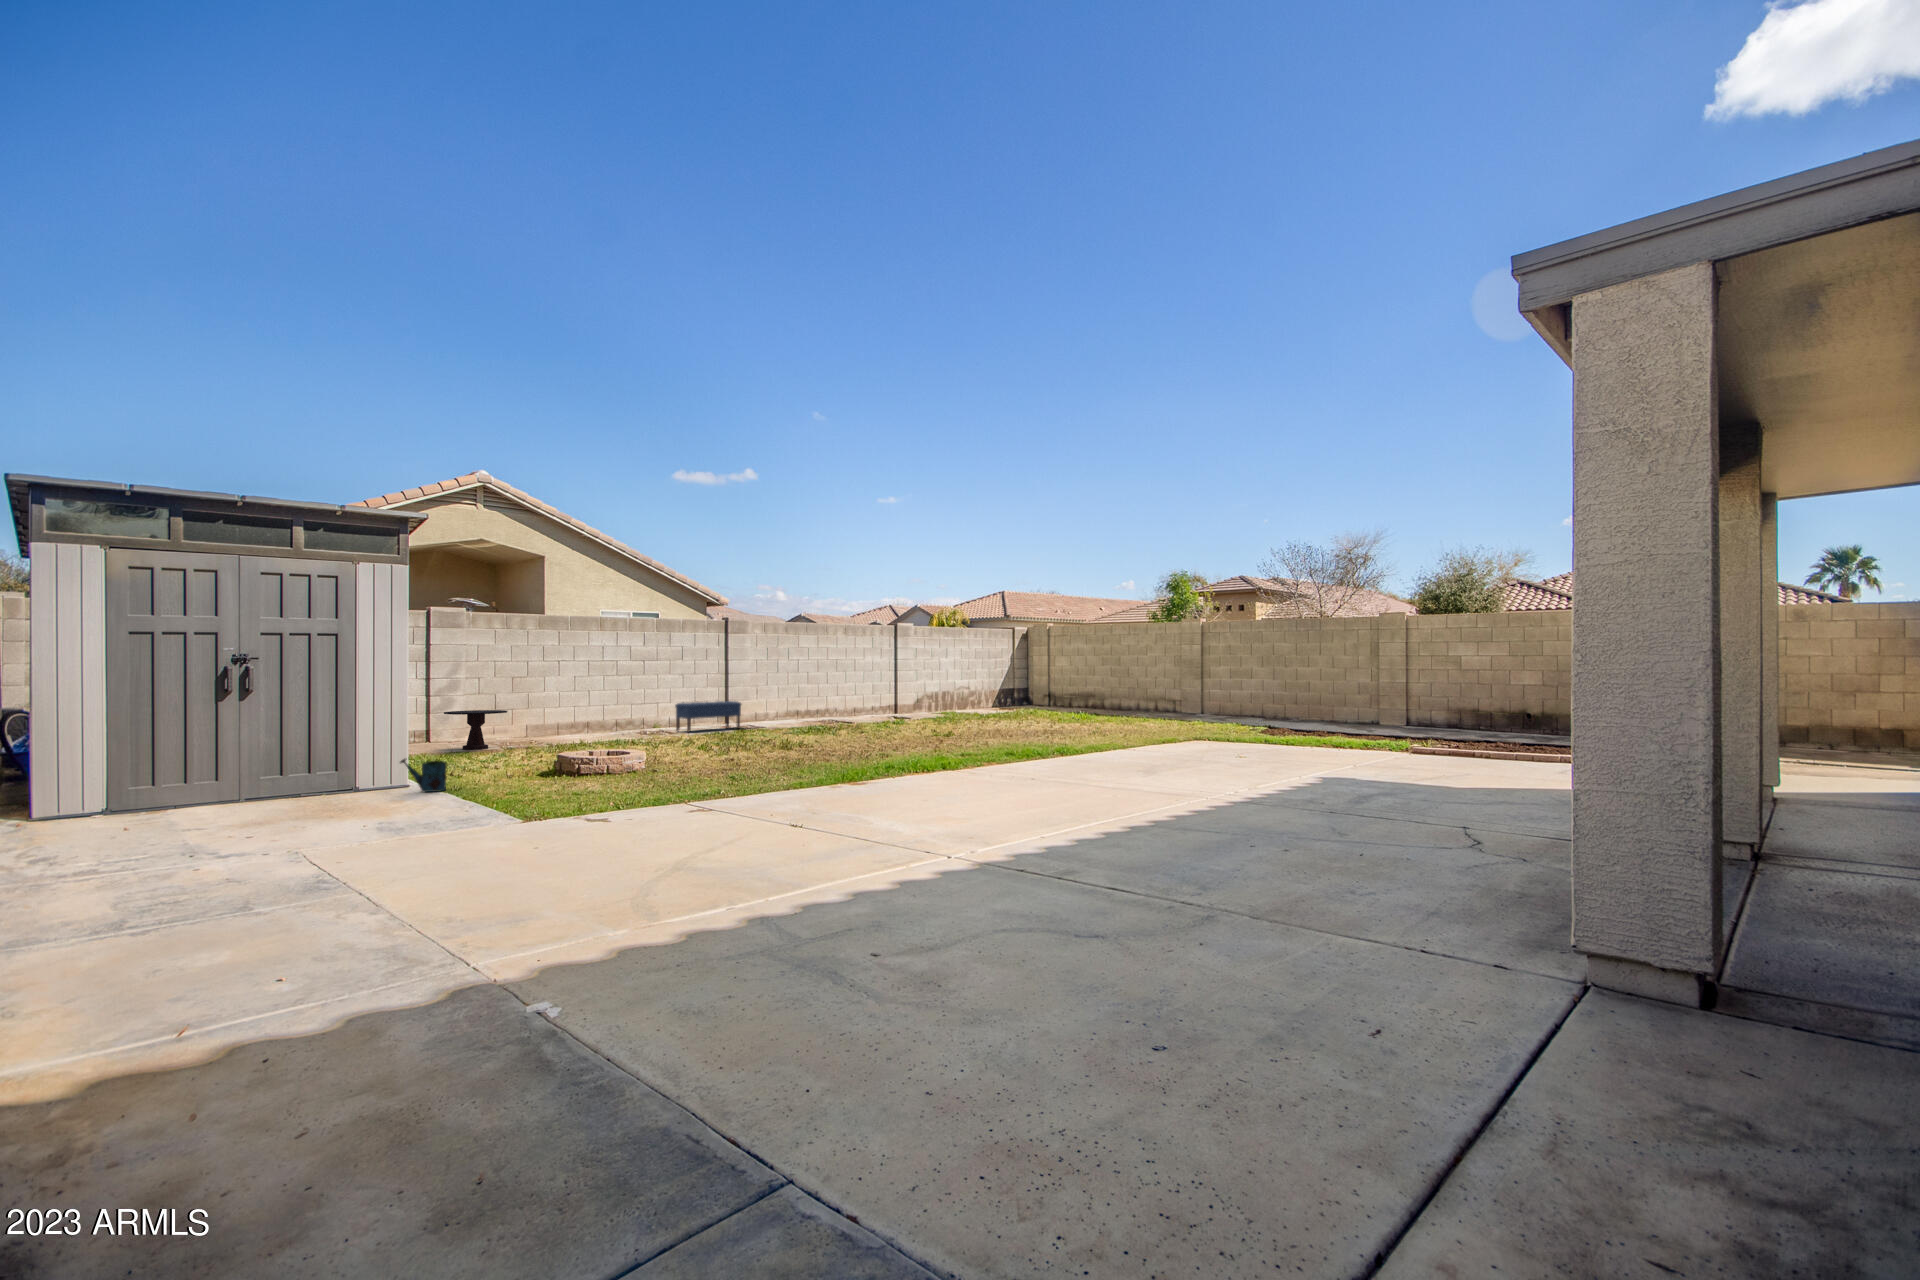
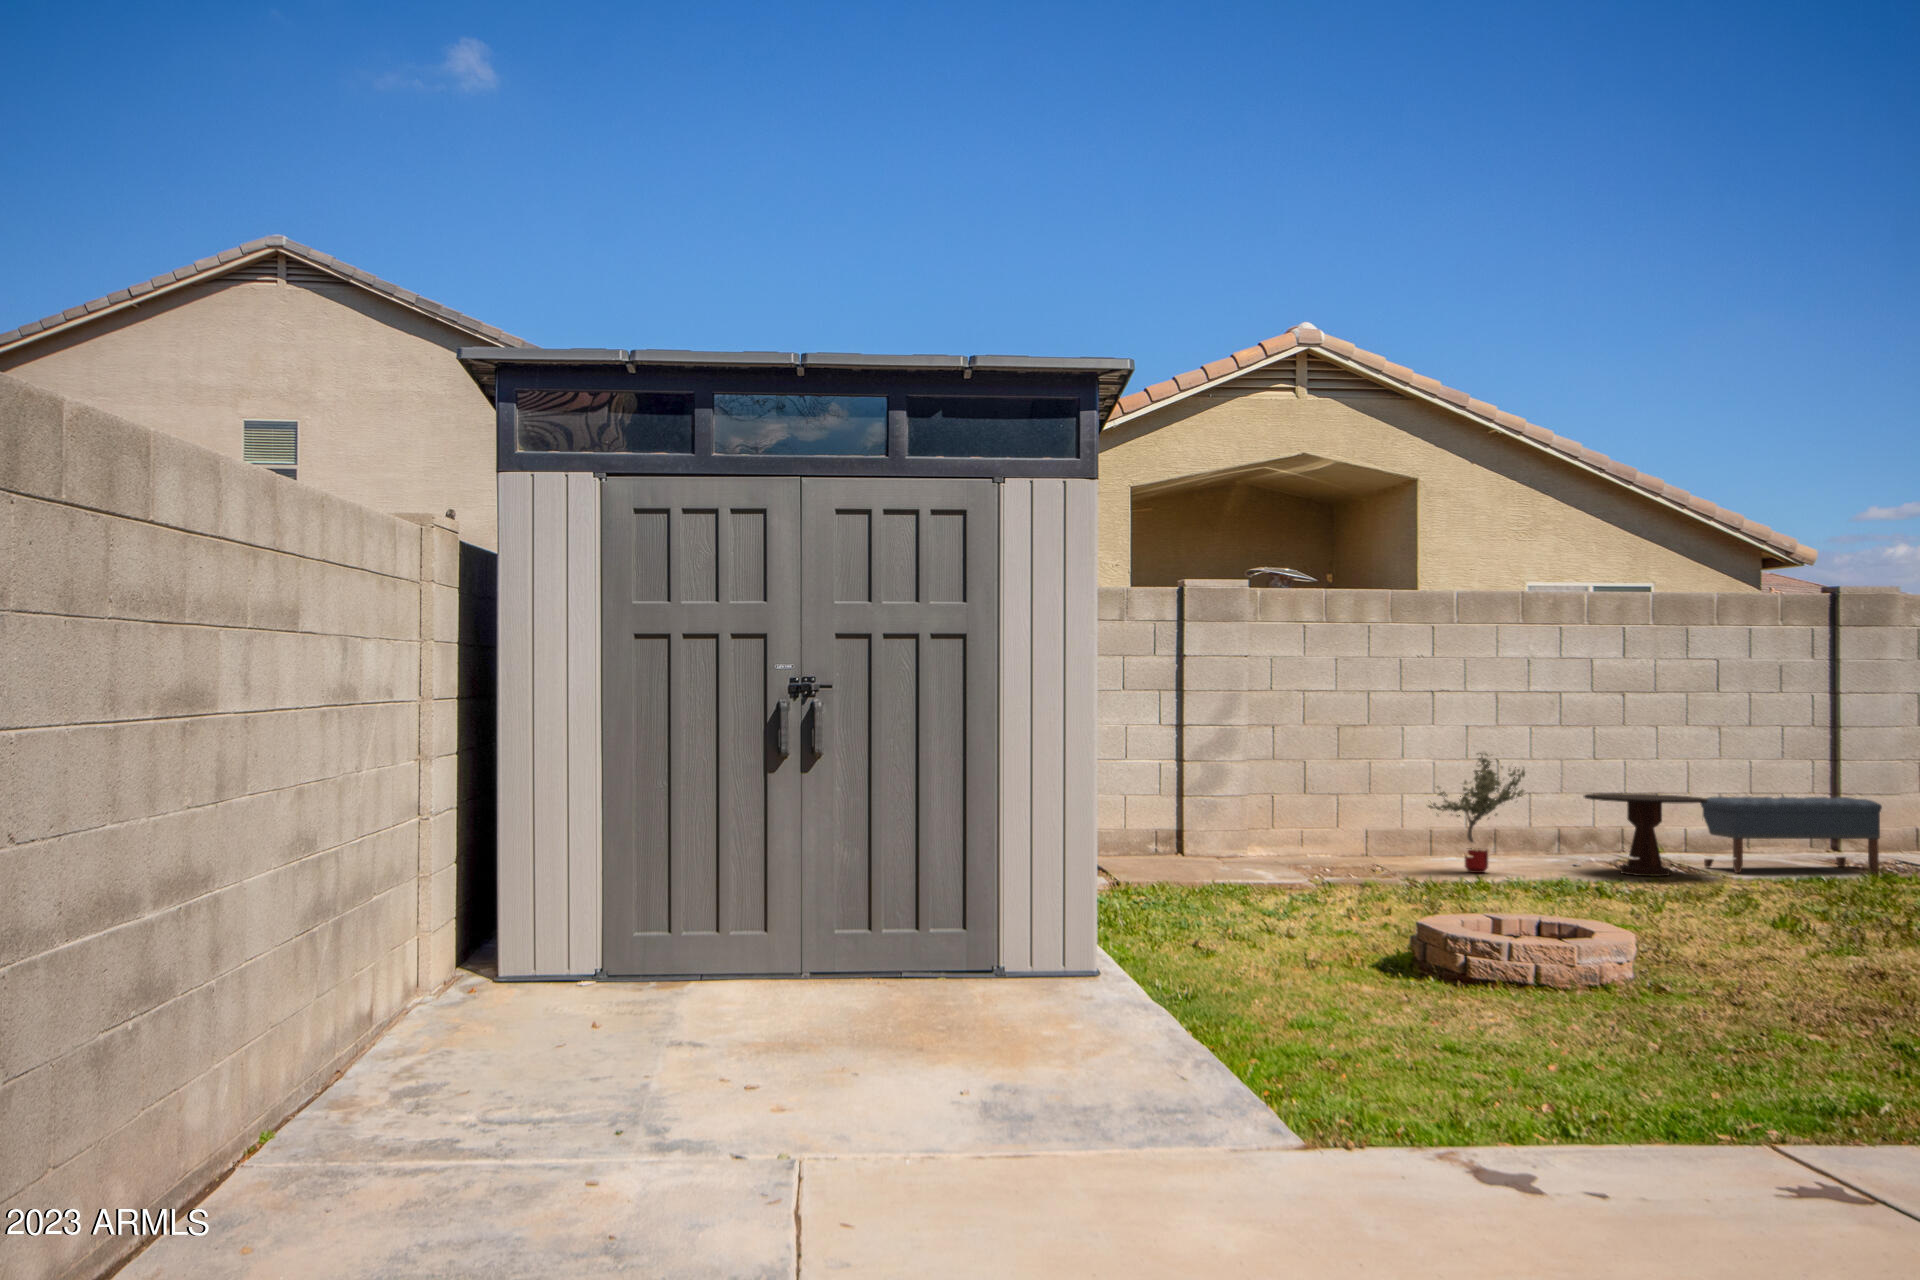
potted tree: none [557,687,603,740] -> present [1428,753,1525,873]
side table: present [444,710,507,750] -> present [1584,793,1707,876]
watering can: present [400,759,447,792] -> none [1082,903,1187,988]

